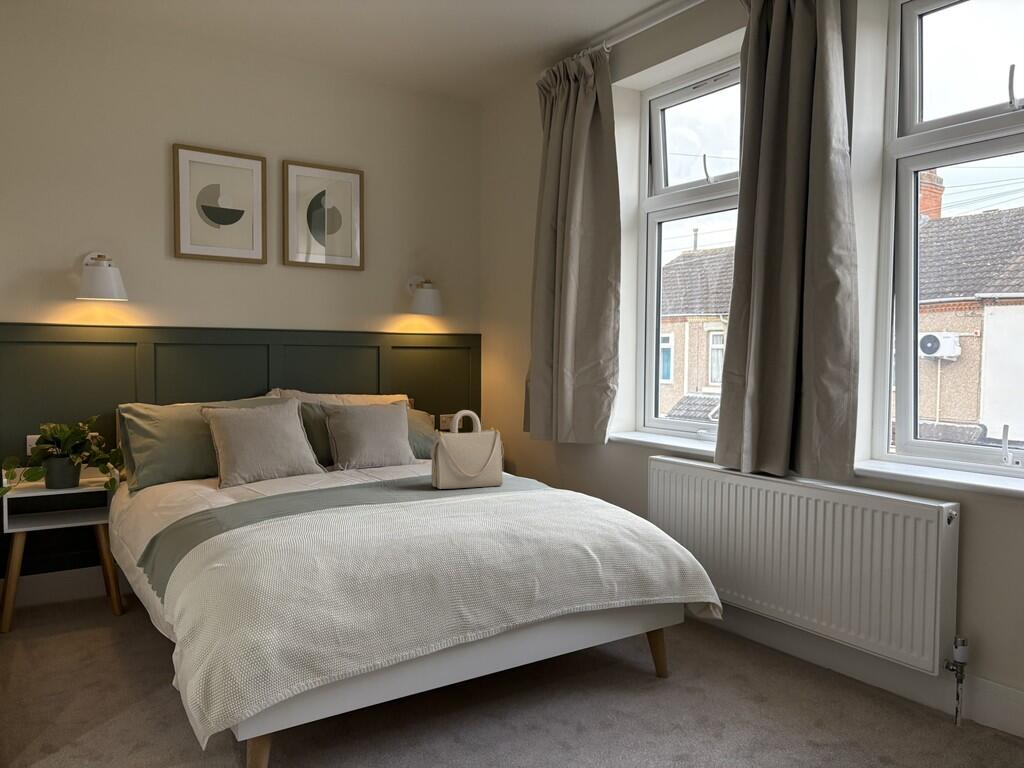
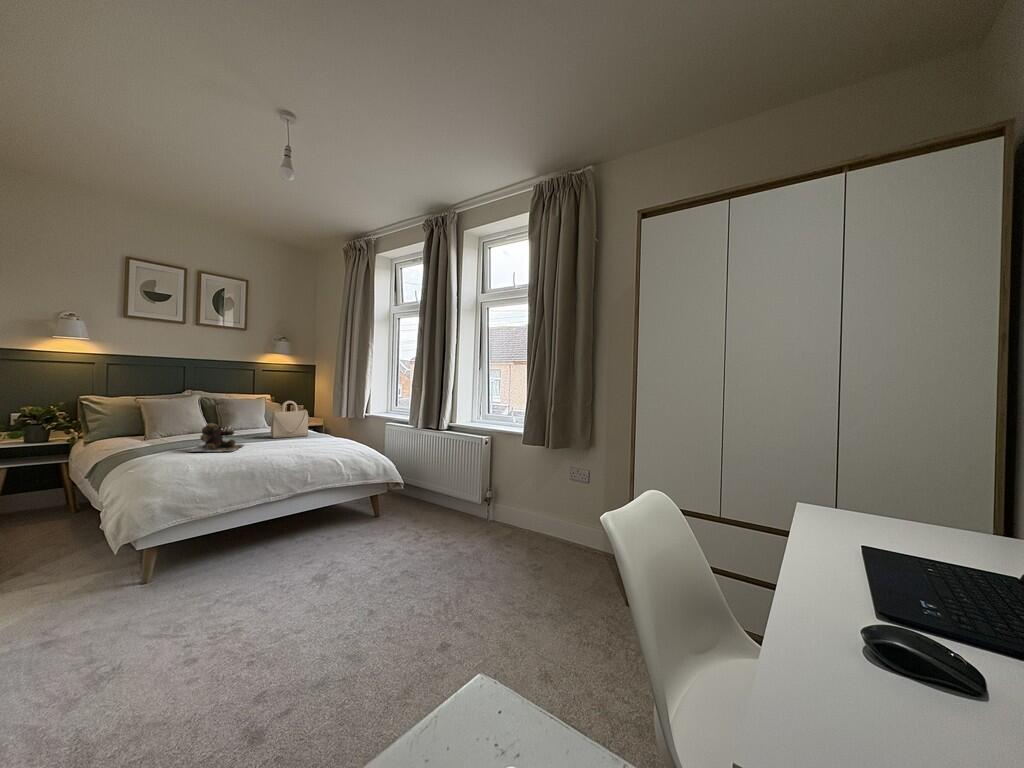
teddy bear: none [303,460,396,523] -> present [189,423,243,452]

